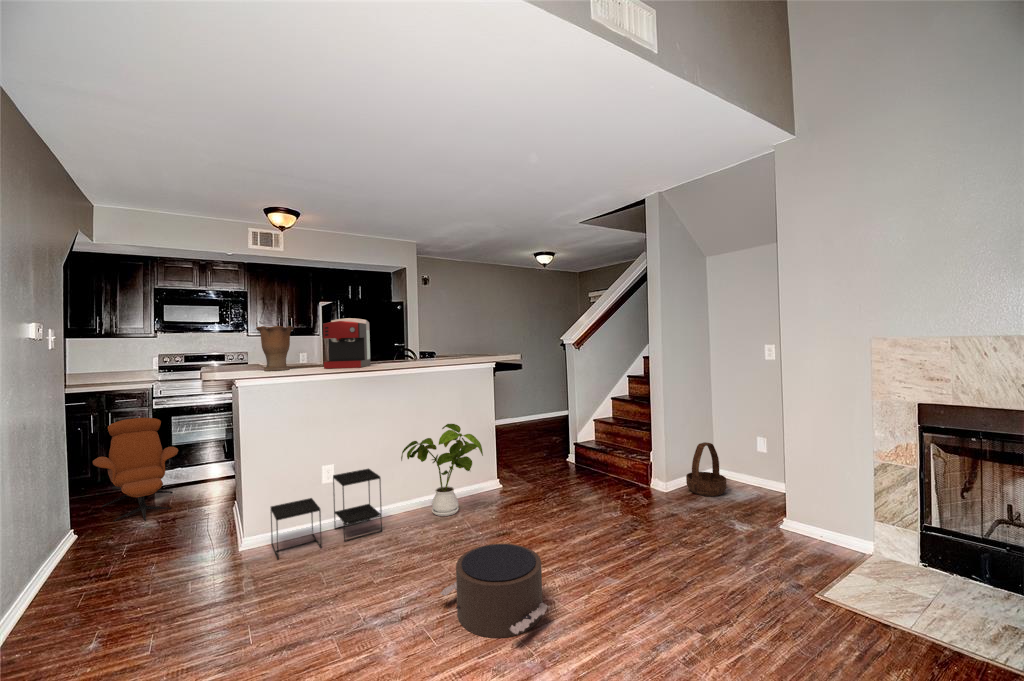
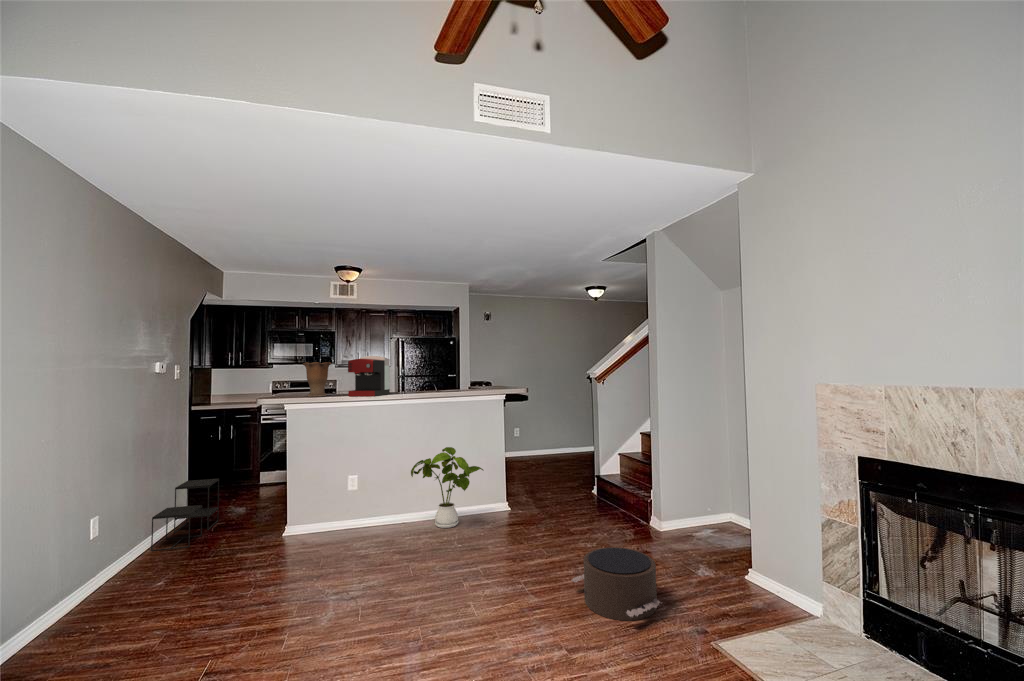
lounge chair: present [93,418,178,521] -> none [217,428,275,506]
basket: present [686,442,727,496] -> none [684,484,725,541]
side table: present [270,469,382,559] -> present [151,479,219,551]
pouf: present [440,544,550,638] -> present [571,547,661,621]

